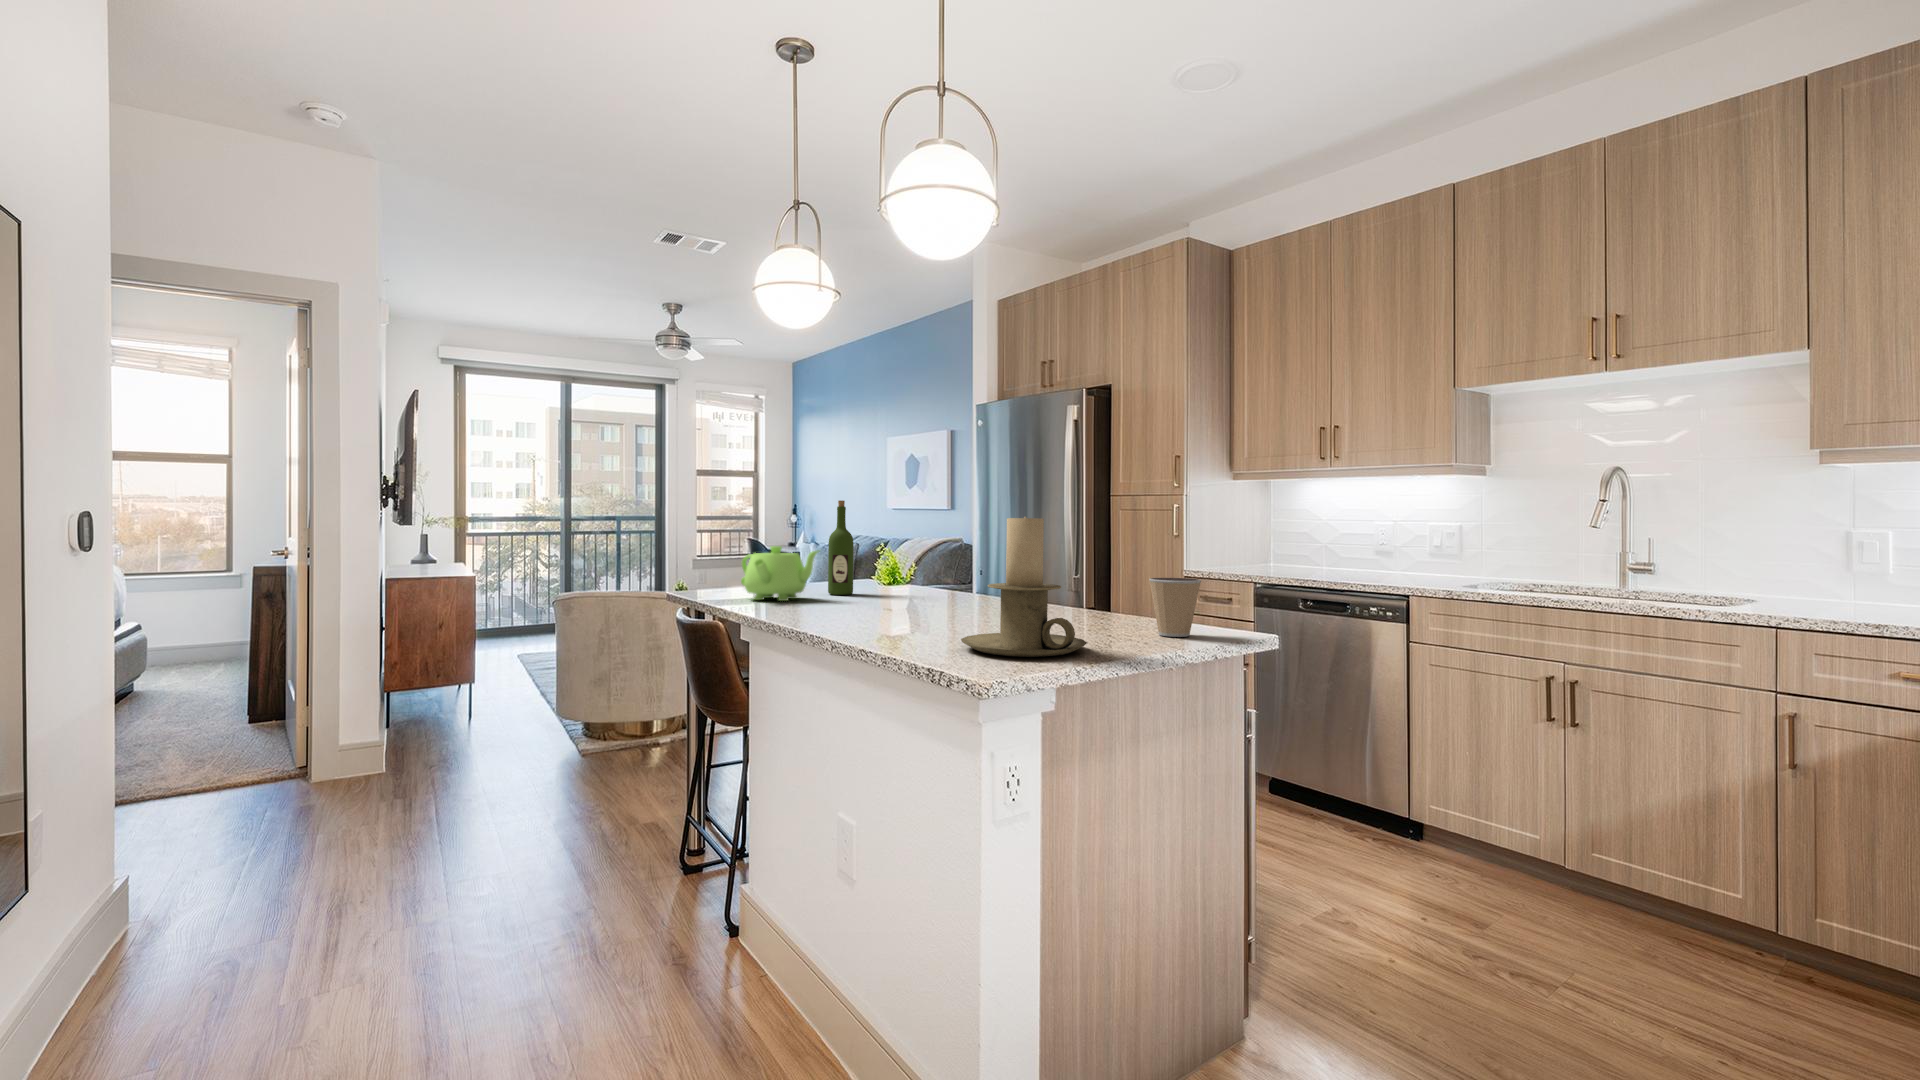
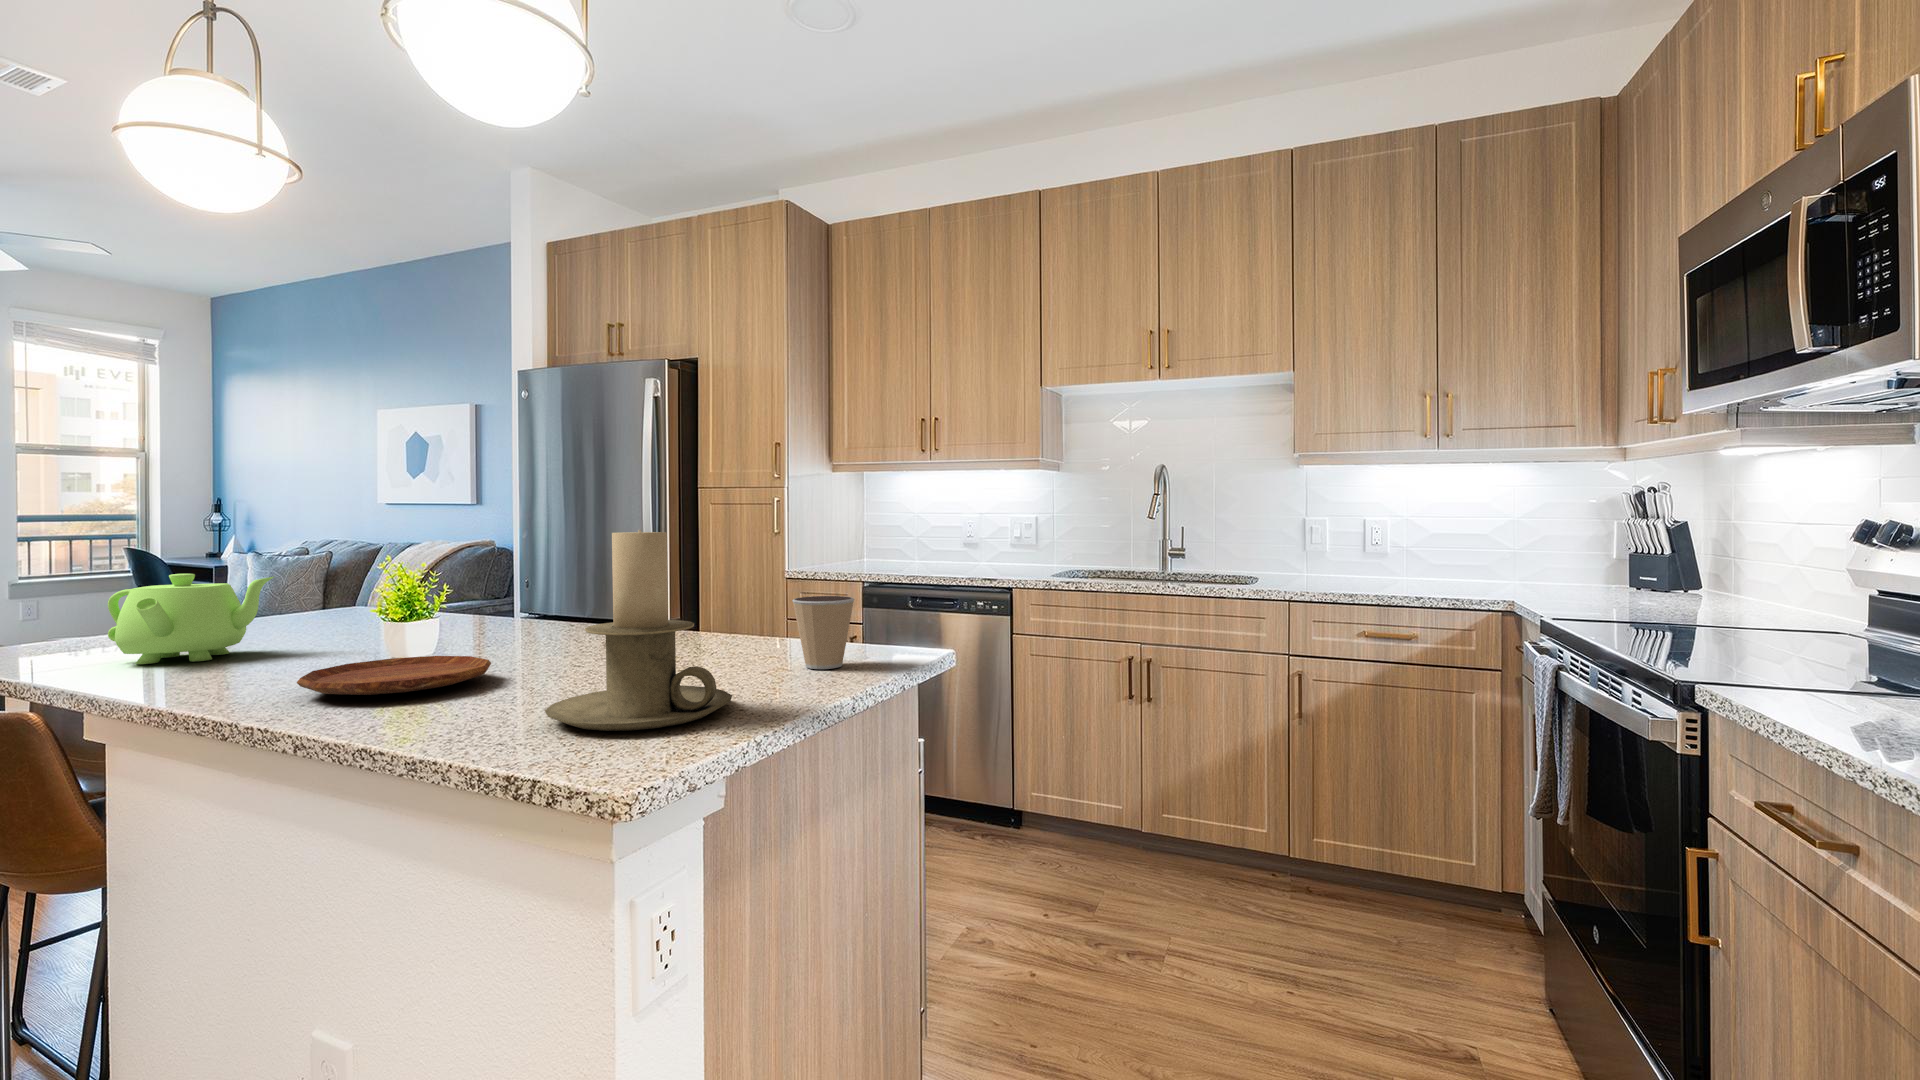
wine bottle: present [828,500,854,595] -> none [287,500,335,641]
tray: none [829,604,937,623] -> present [297,656,491,695]

